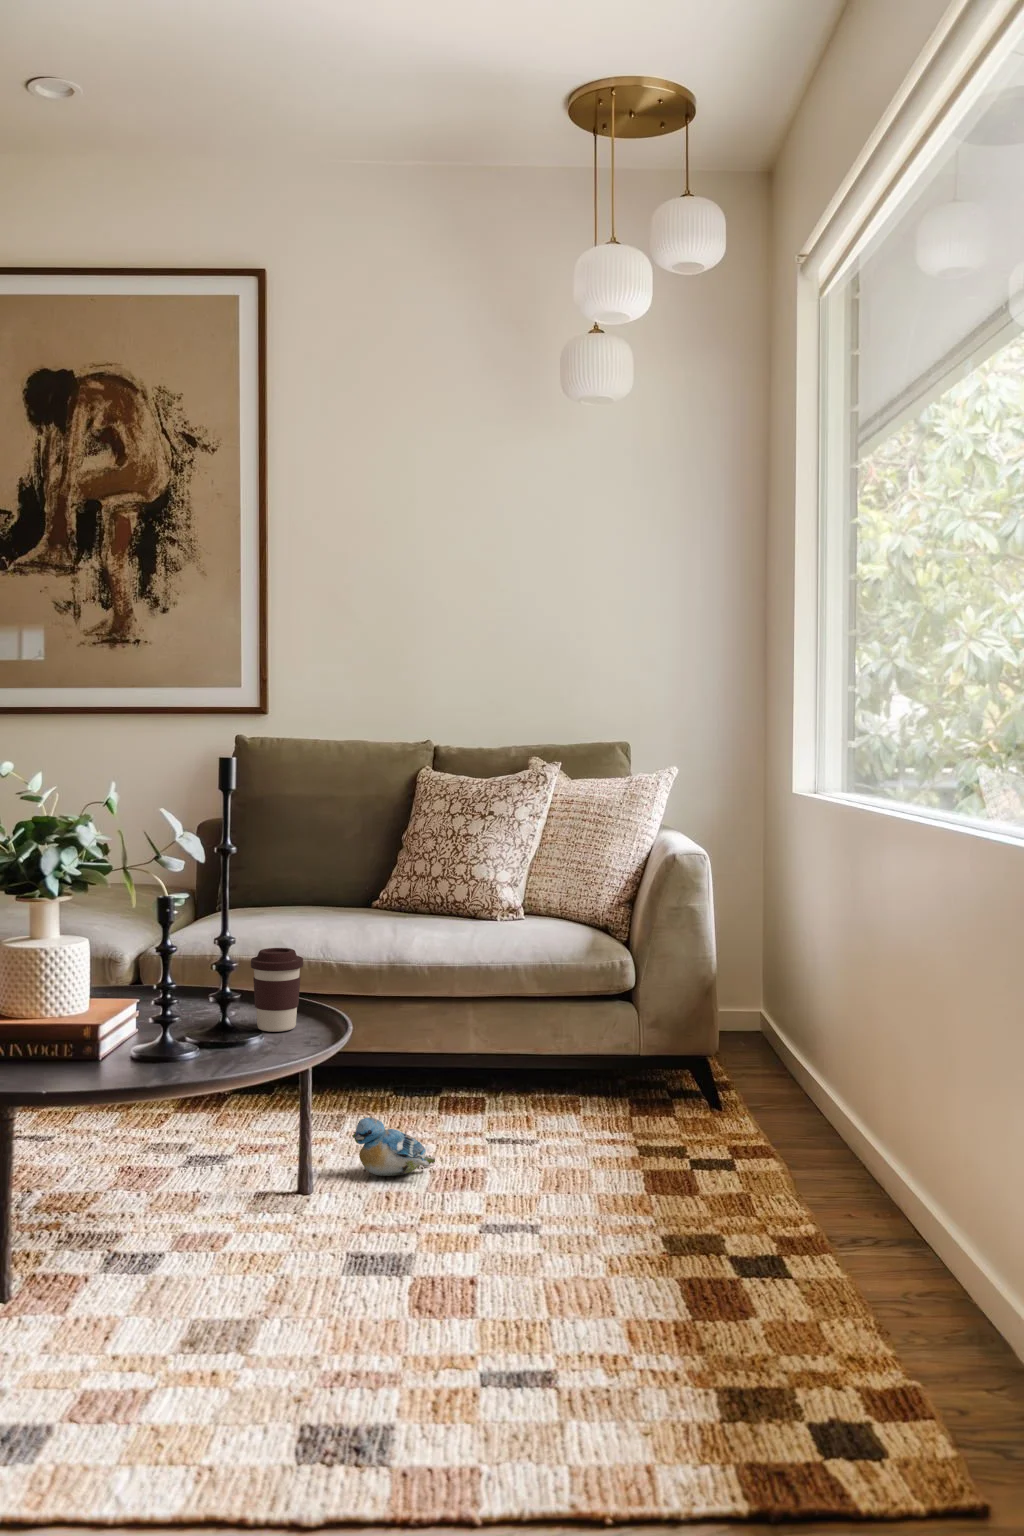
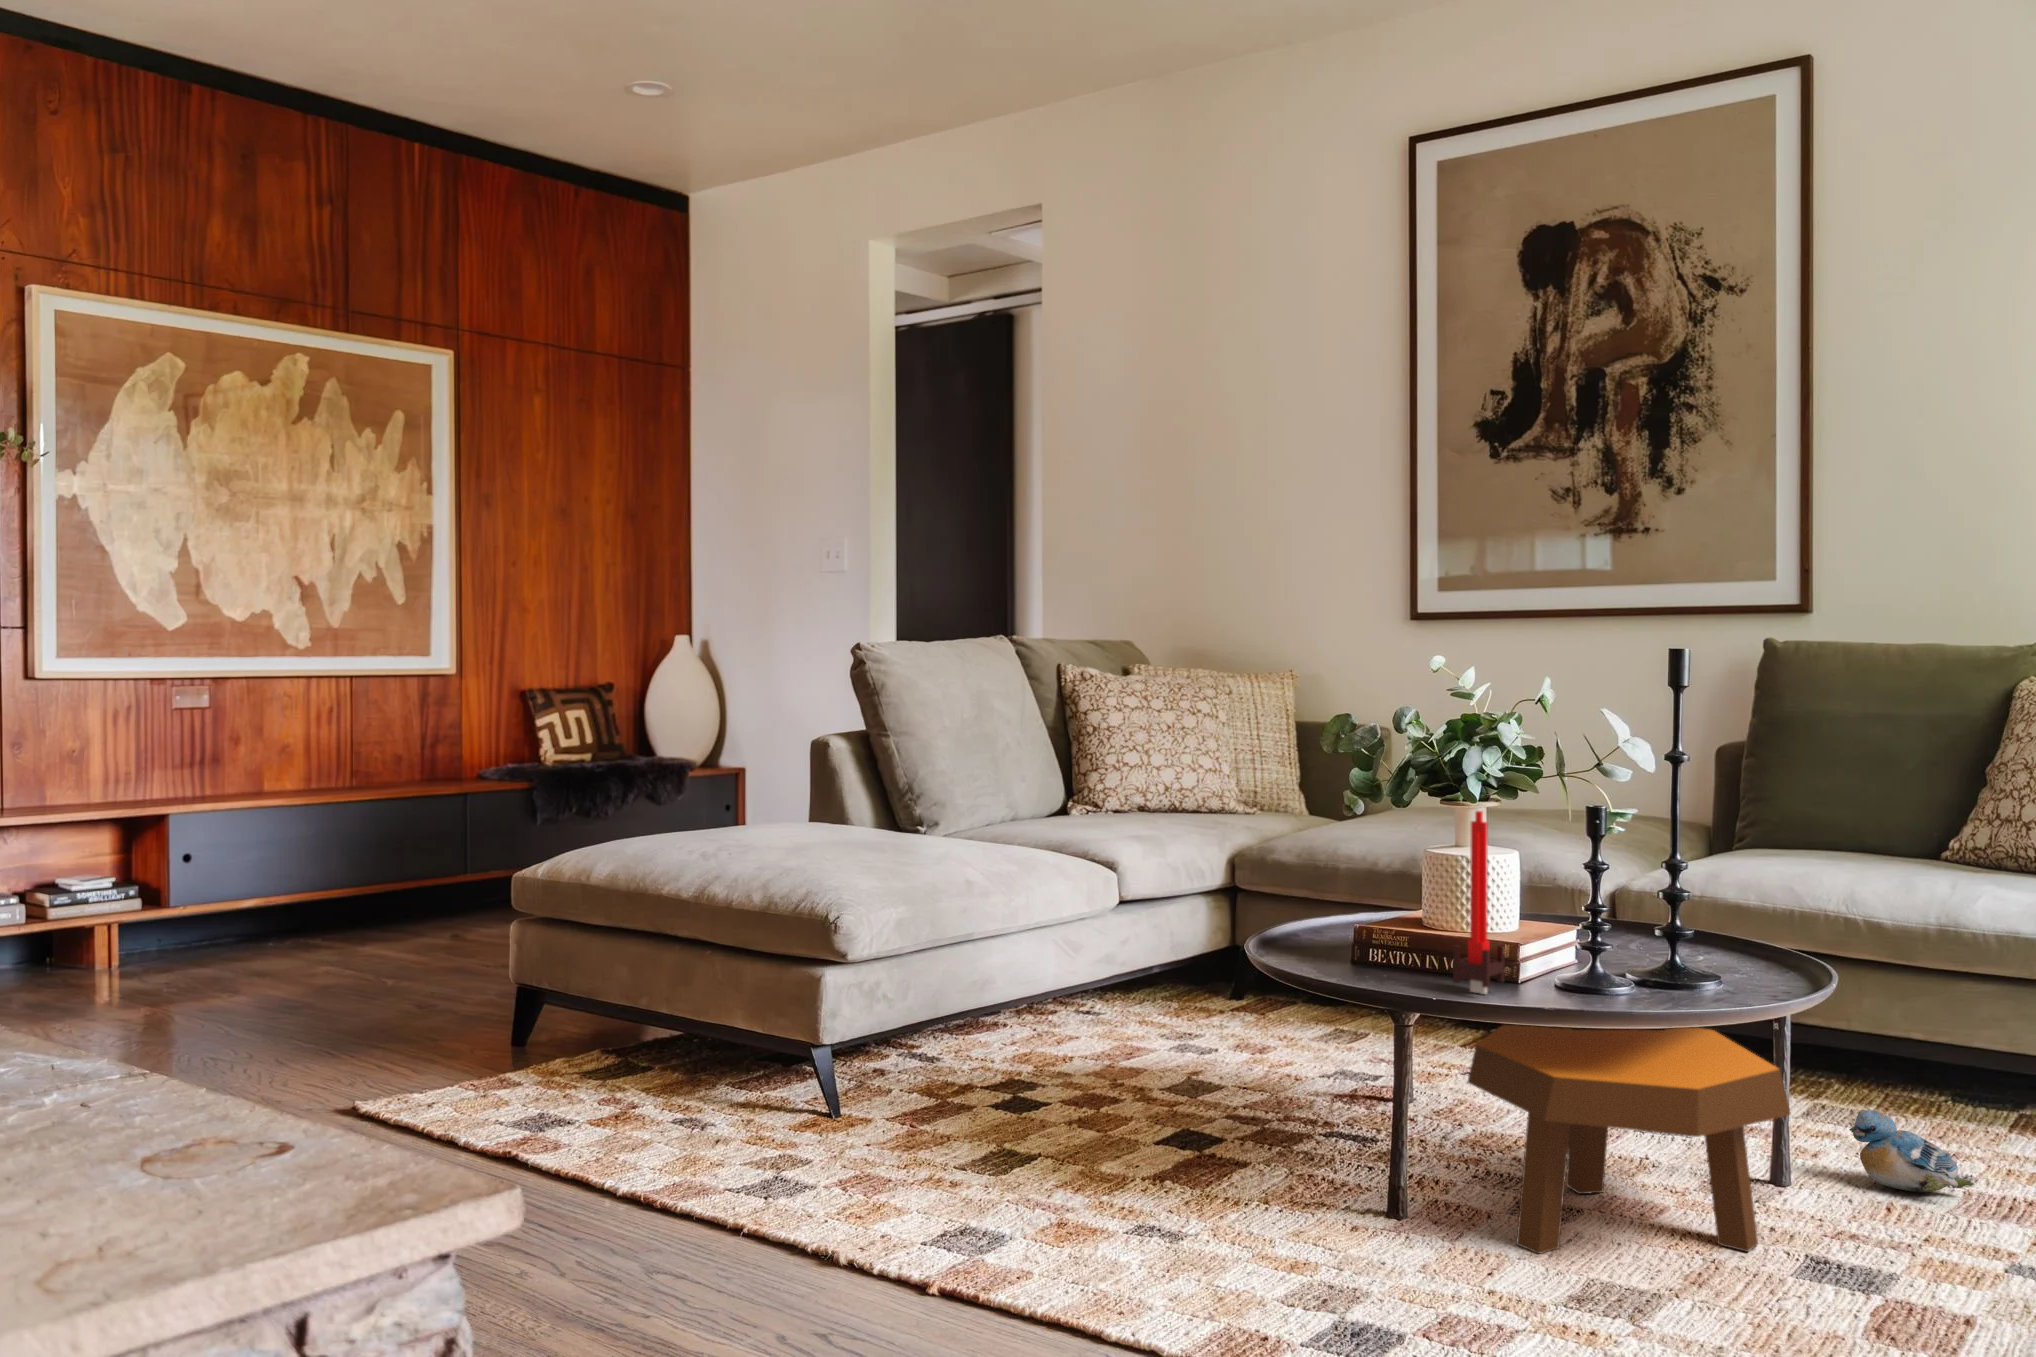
candle: none [51,906,97,1078] -> present [1453,811,1504,994]
coffee cup: present [251,948,303,1032] -> none [1704,882,1772,982]
footstool: none [63,1075,337,1312] -> present [1468,1025,1790,1254]

